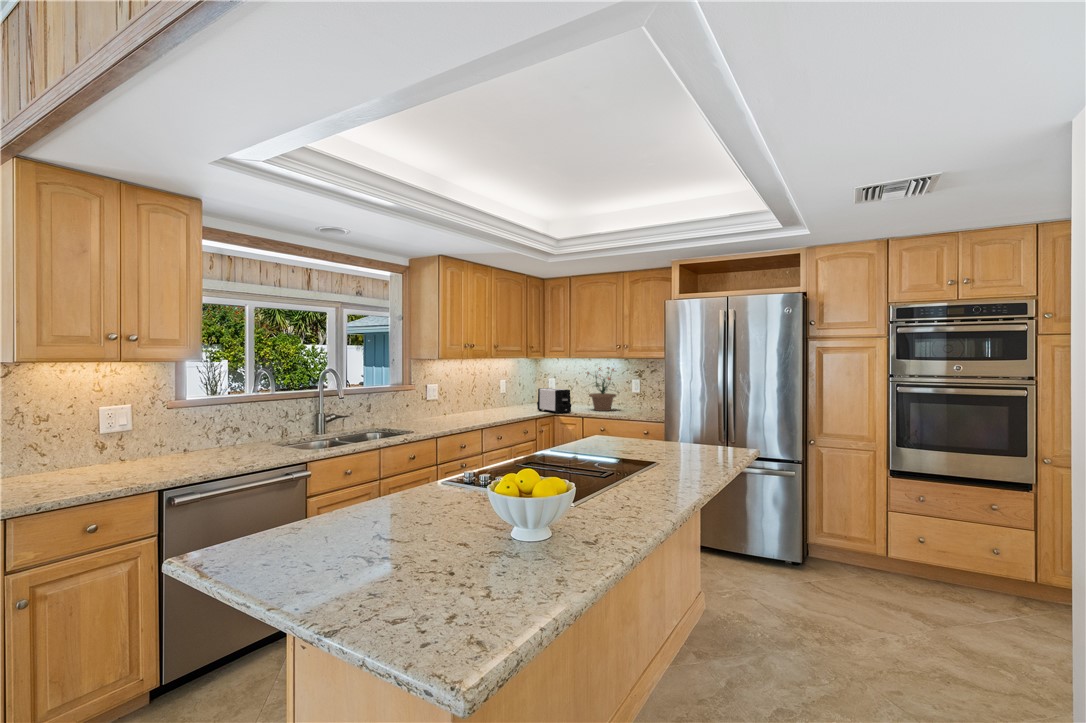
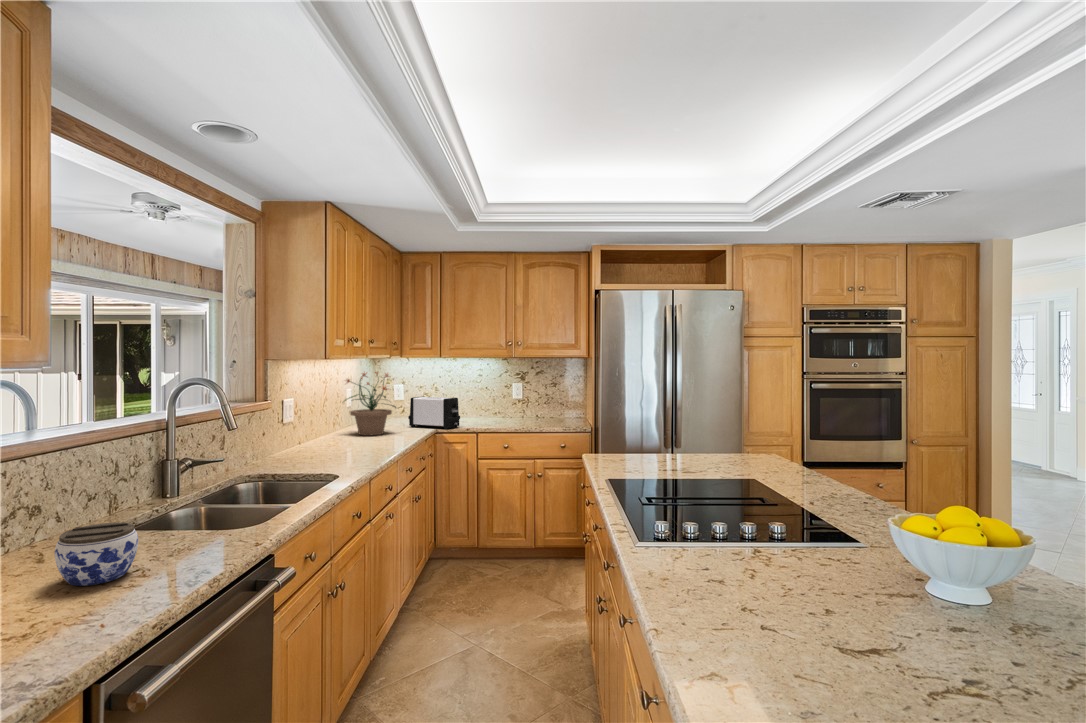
potted plant: present [587,368,616,411] -> present [344,372,396,435]
jar: none [212,435,247,461] -> present [55,522,138,586]

